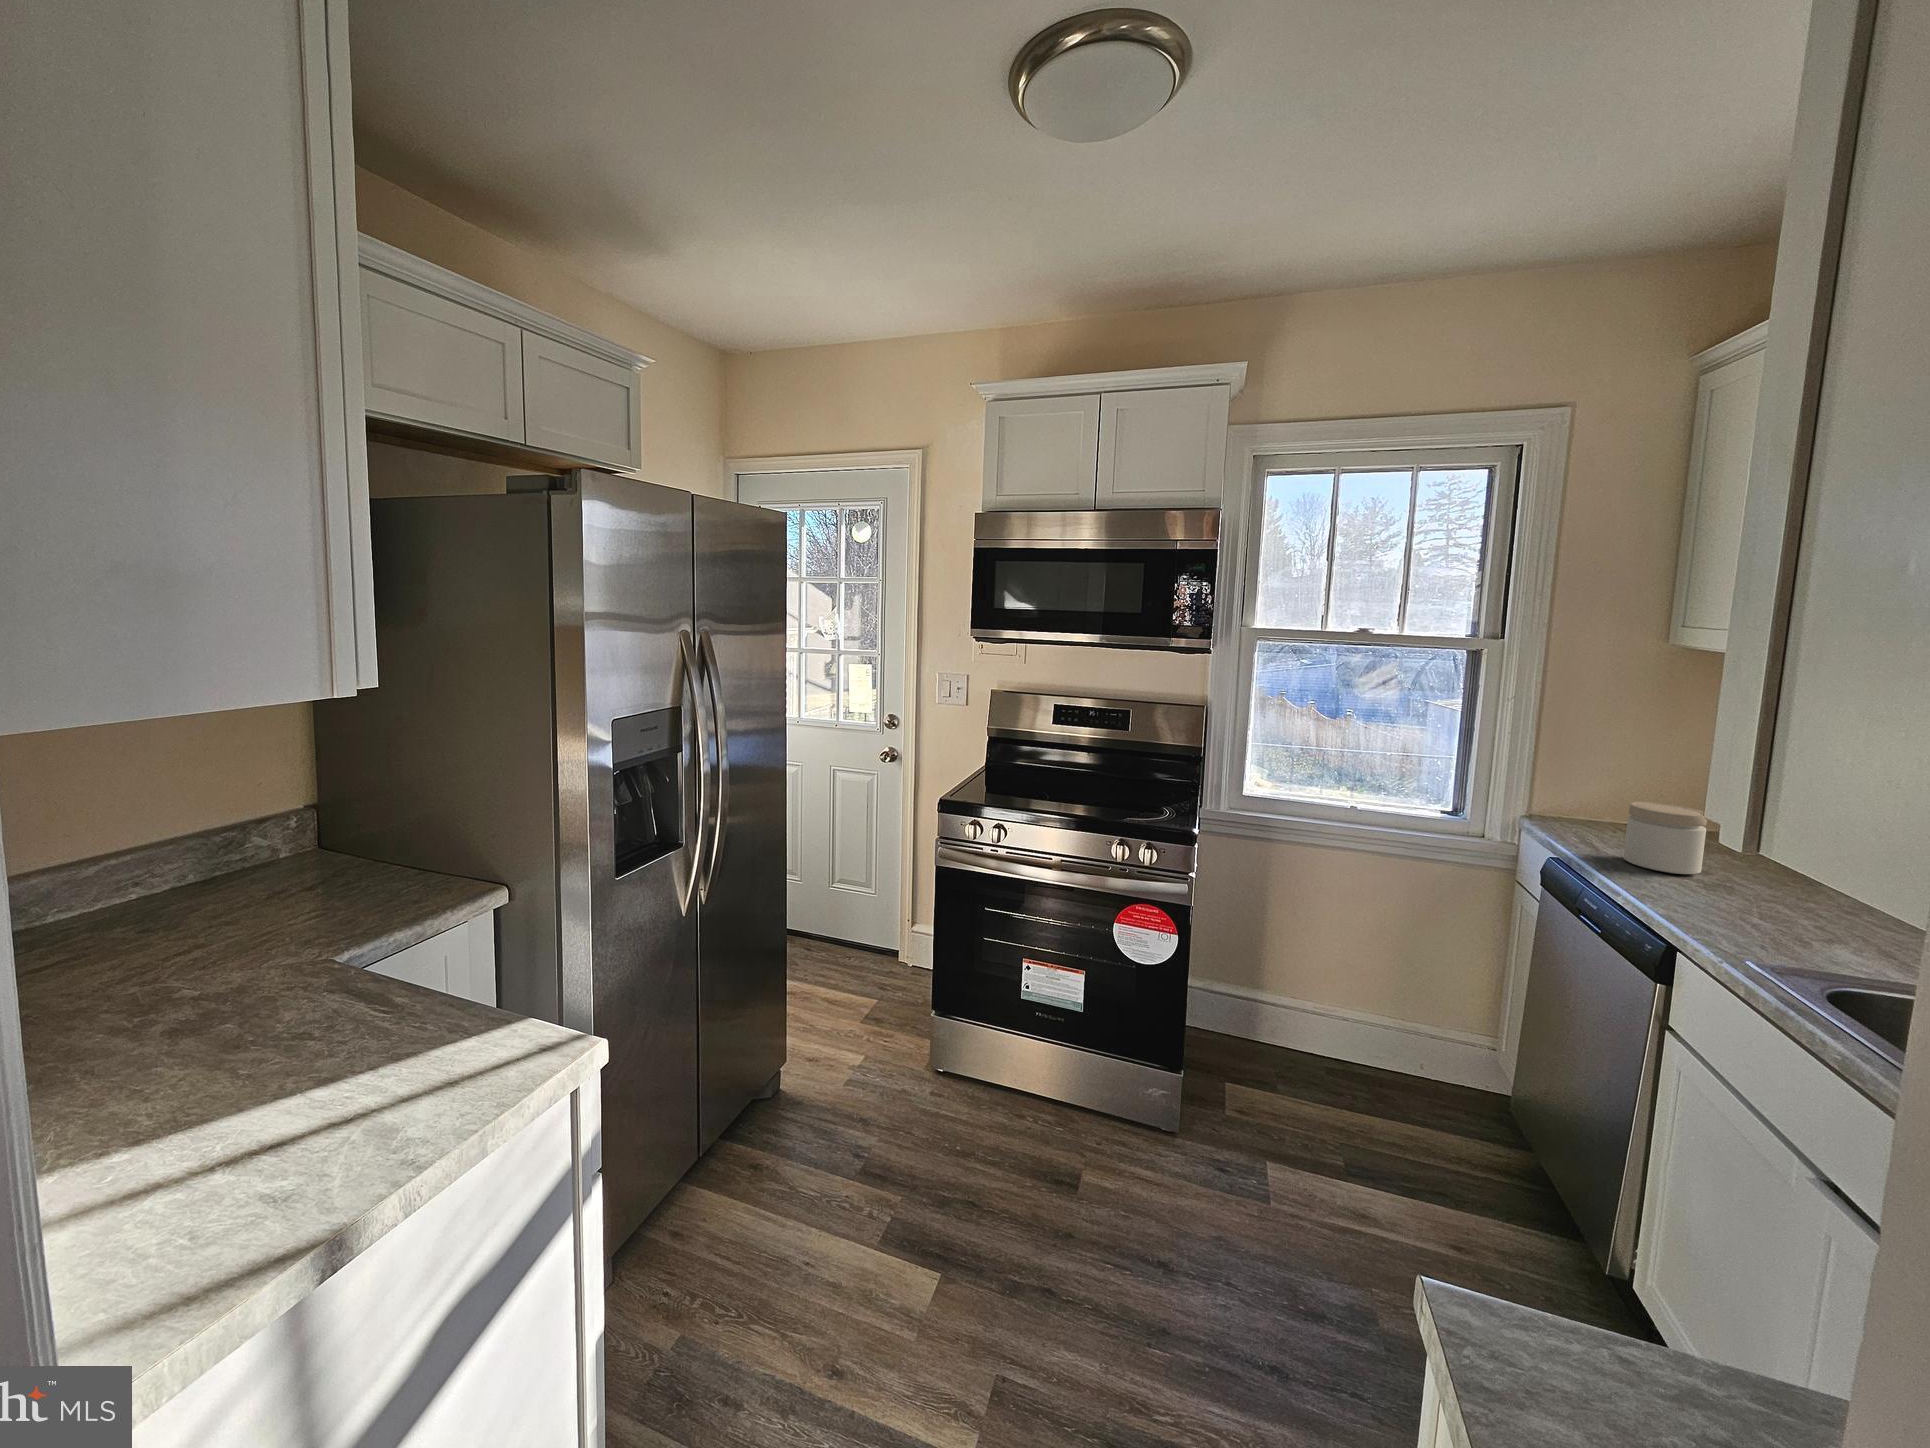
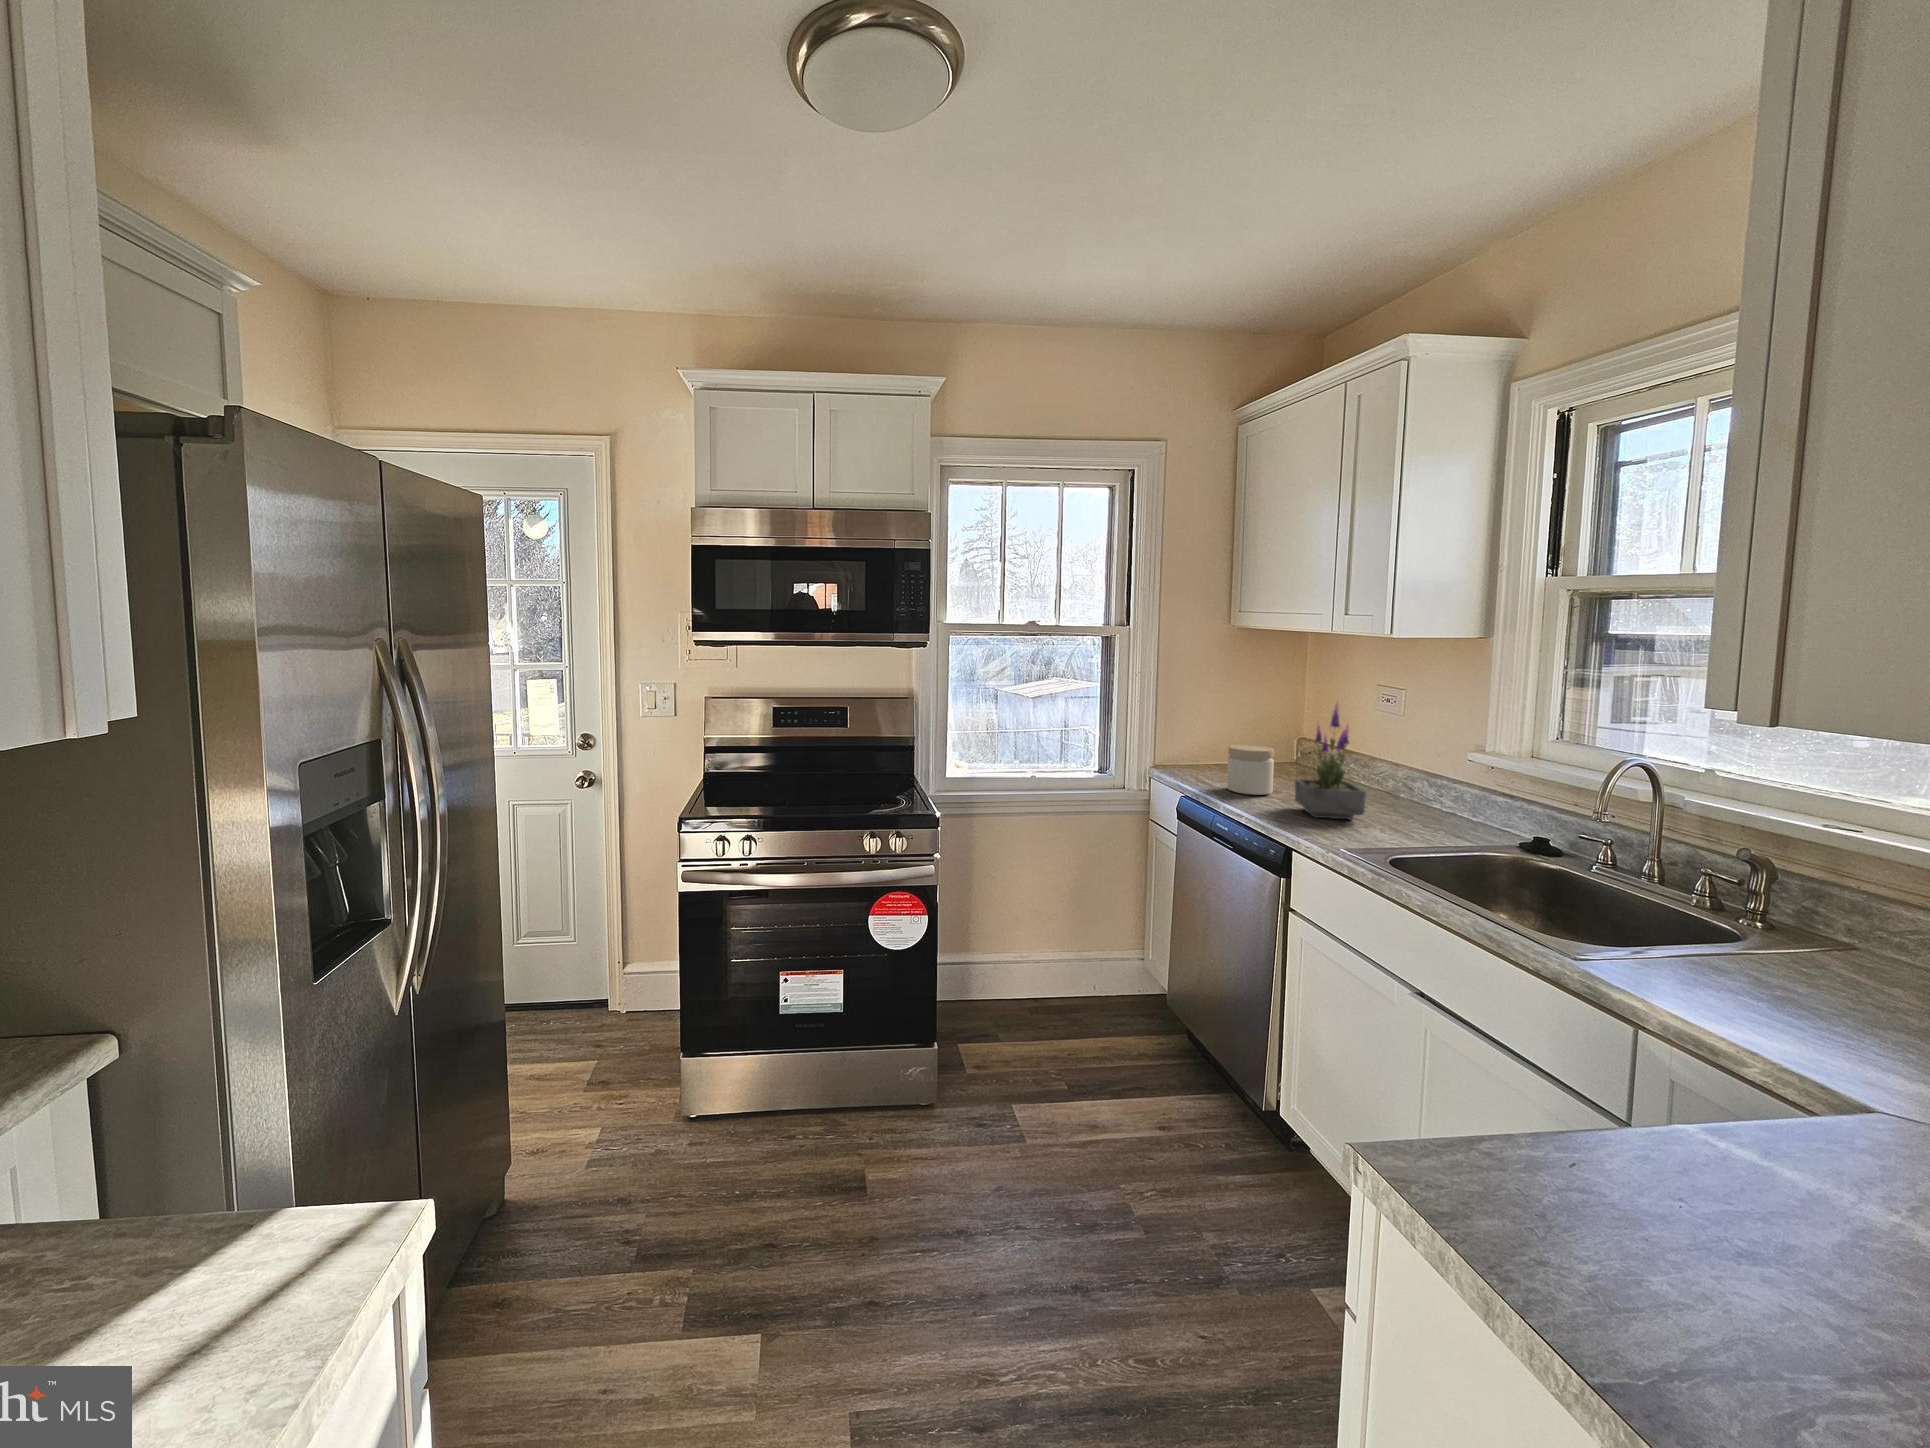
potted plant: none [1727,756,1851,930] -> present [1295,701,1366,819]

